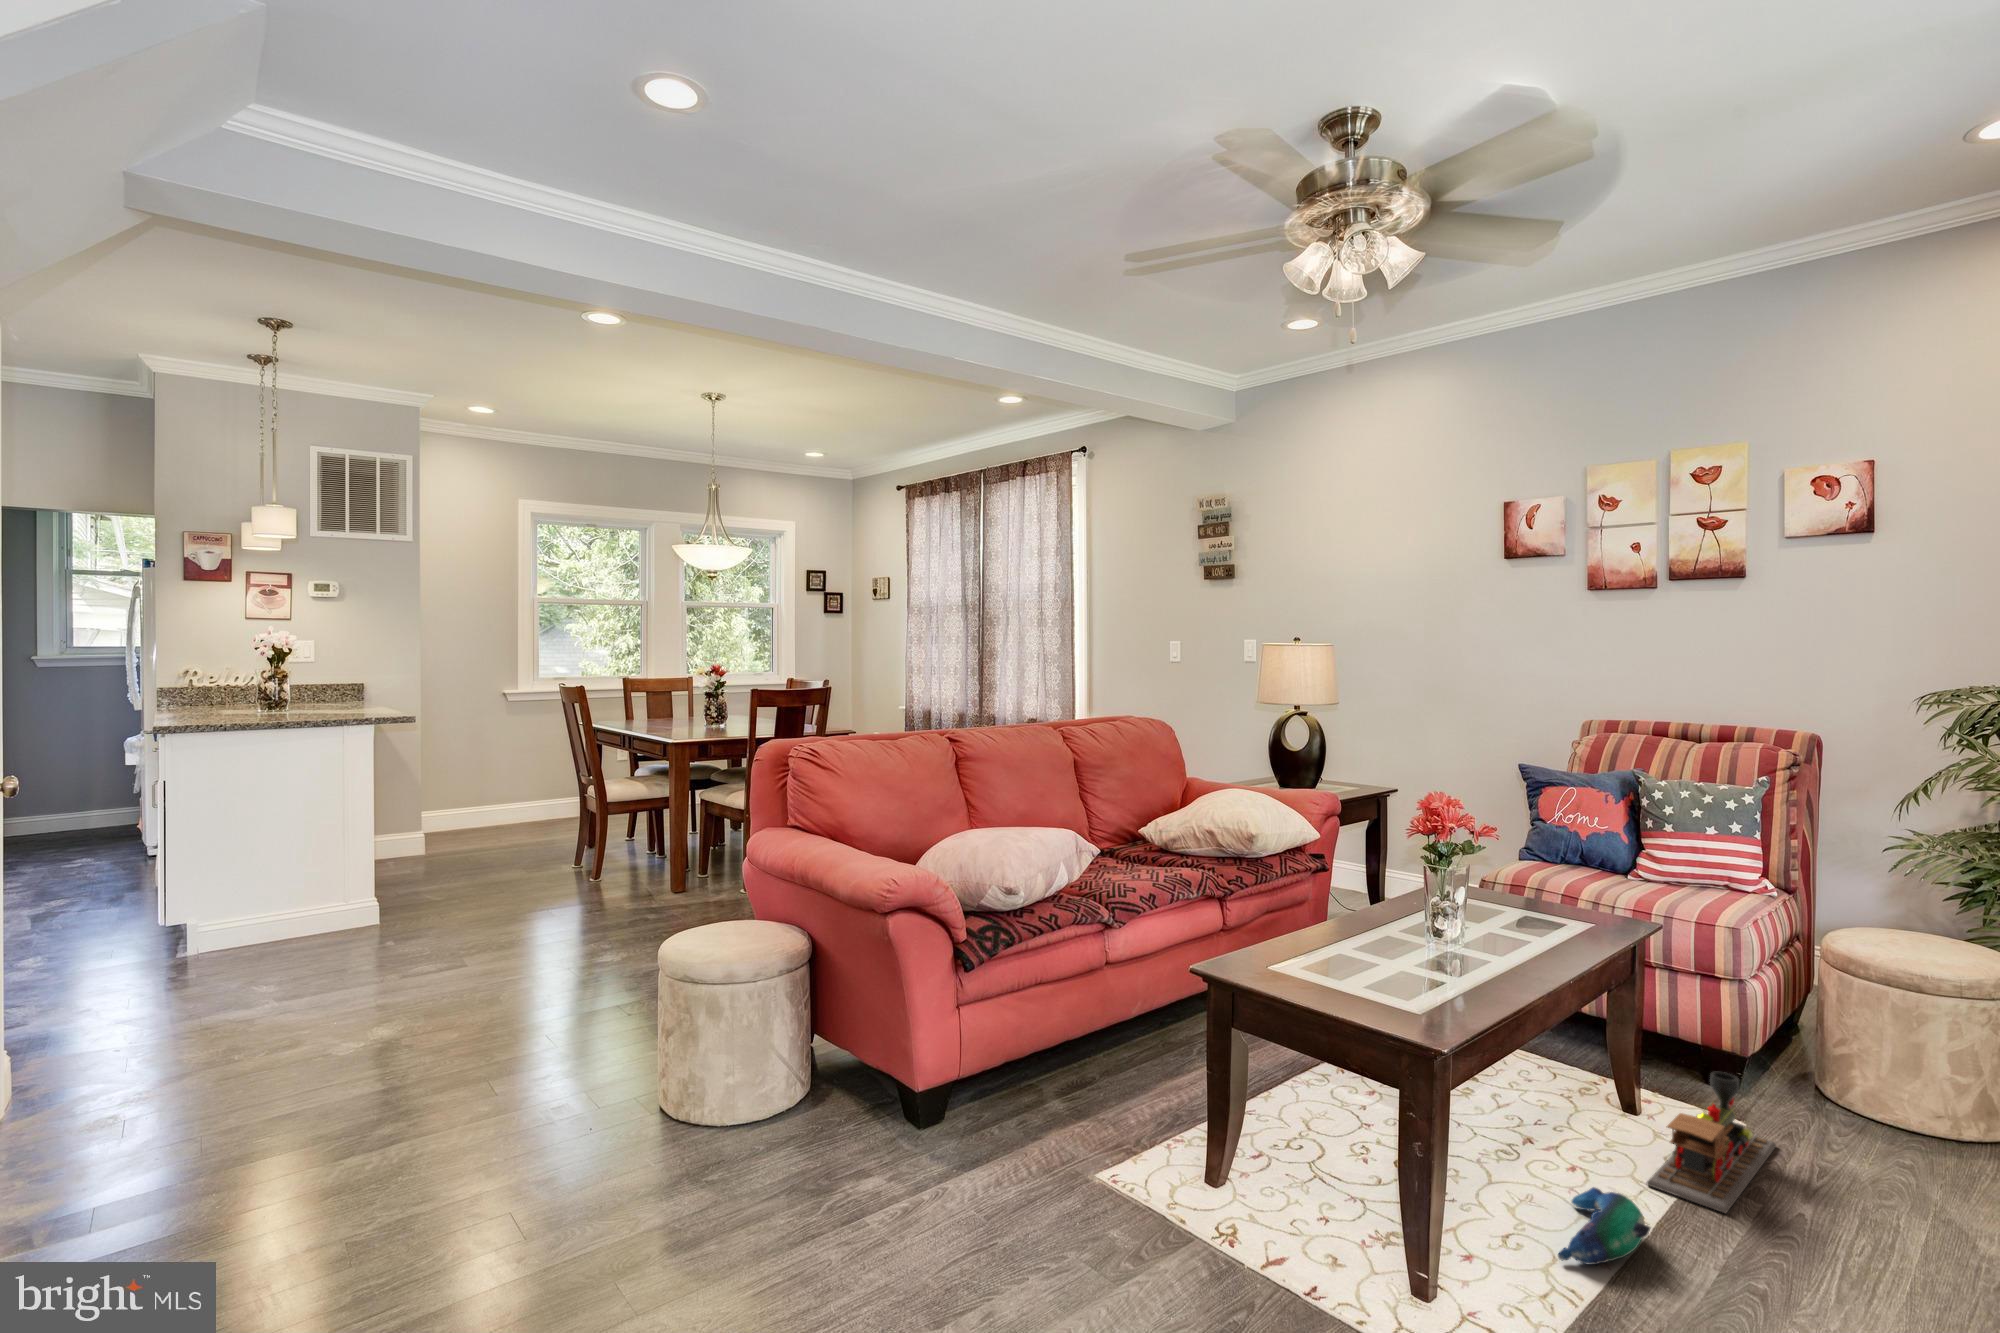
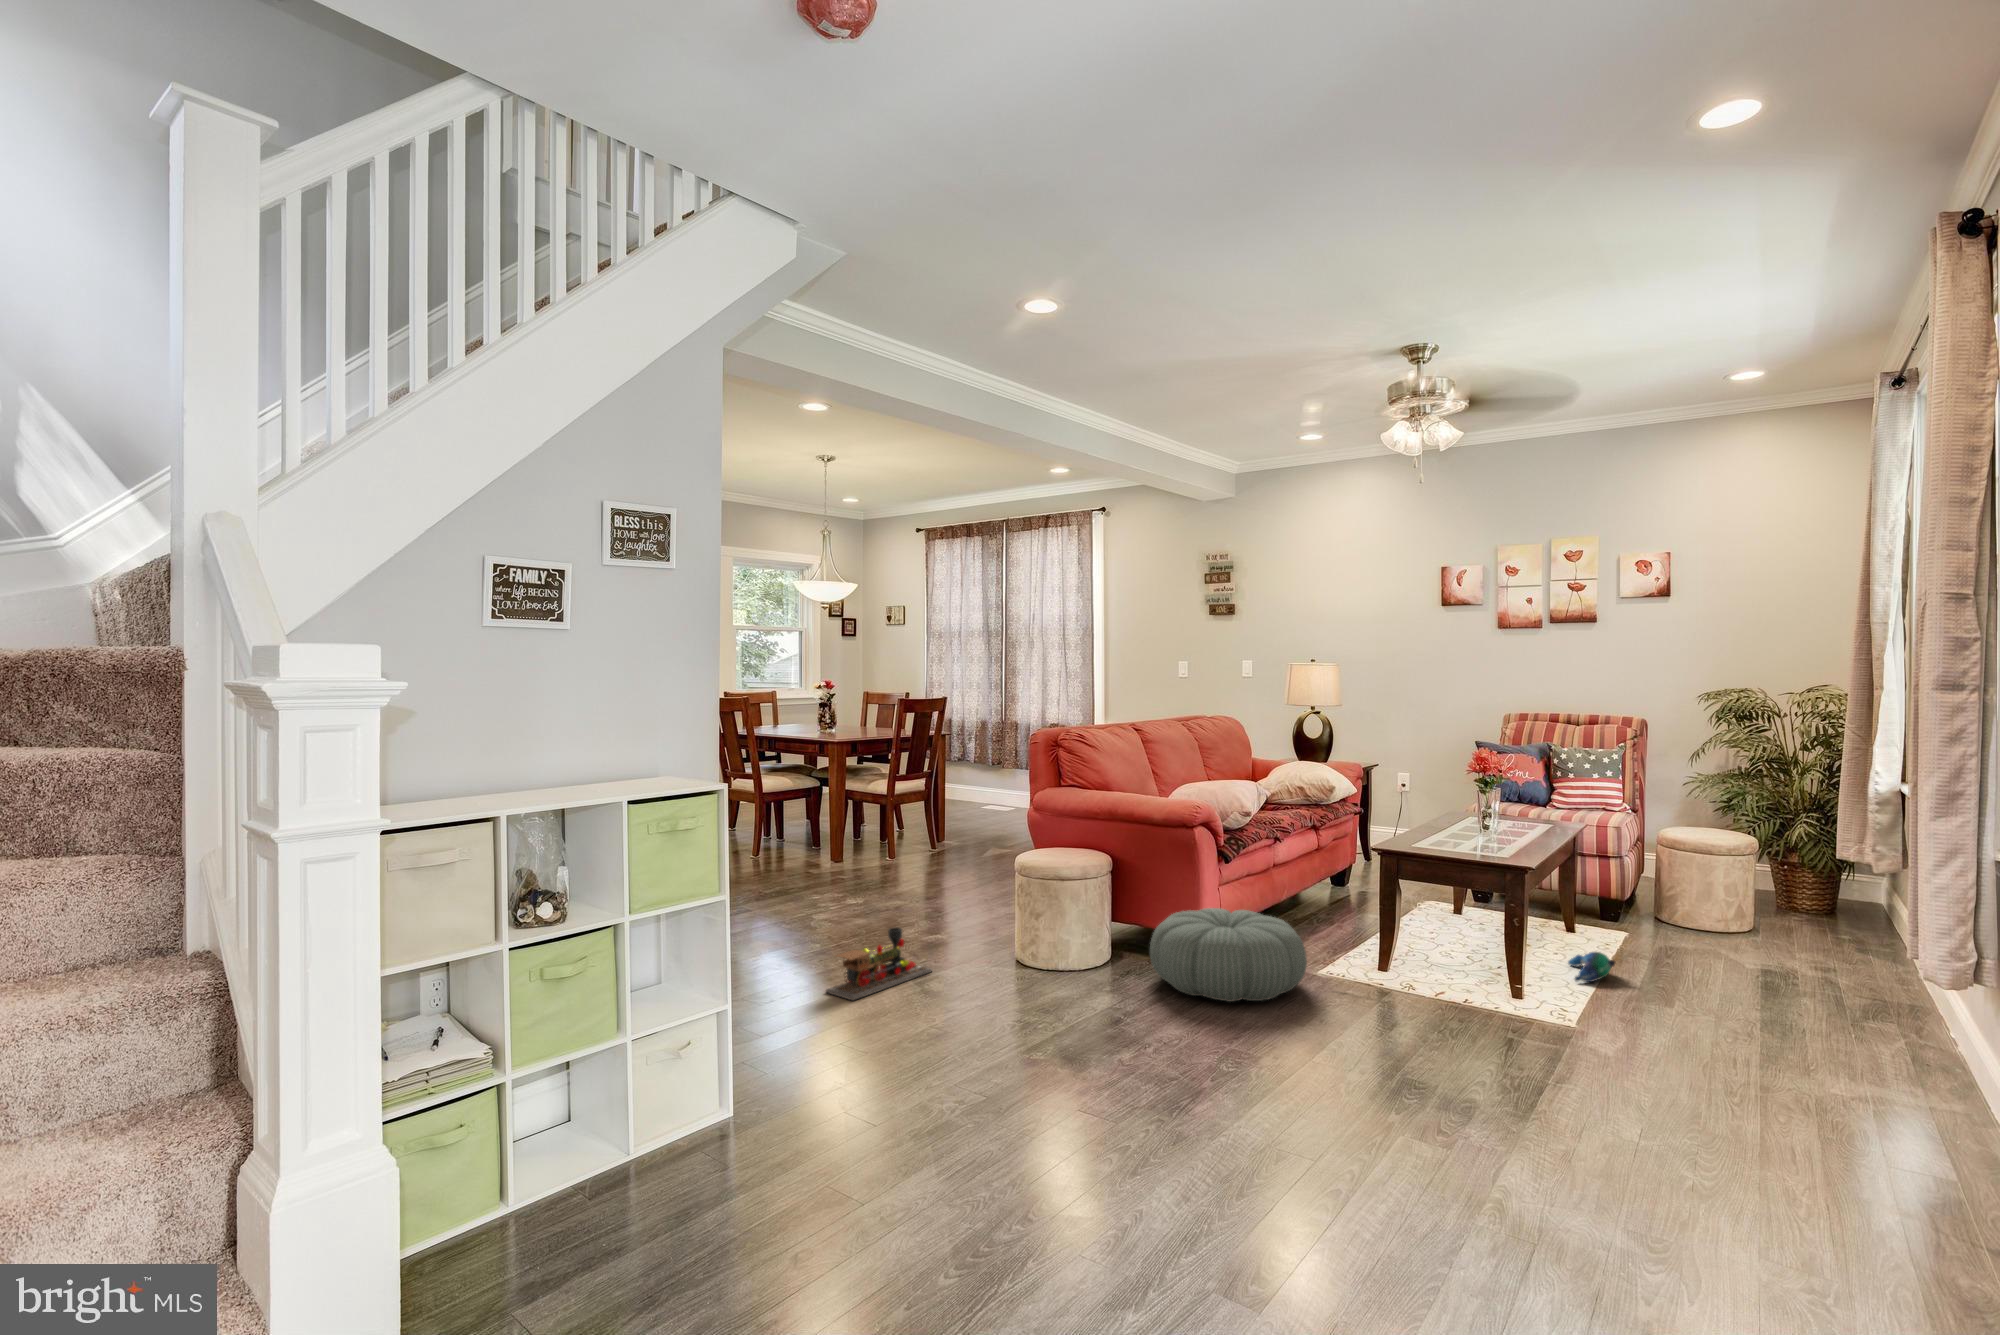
pouf: none [774,1046,1036,1248] -> present [1150,908,1307,1002]
toy train: present [1647,1072,1776,1213] -> present [826,927,932,1000]

